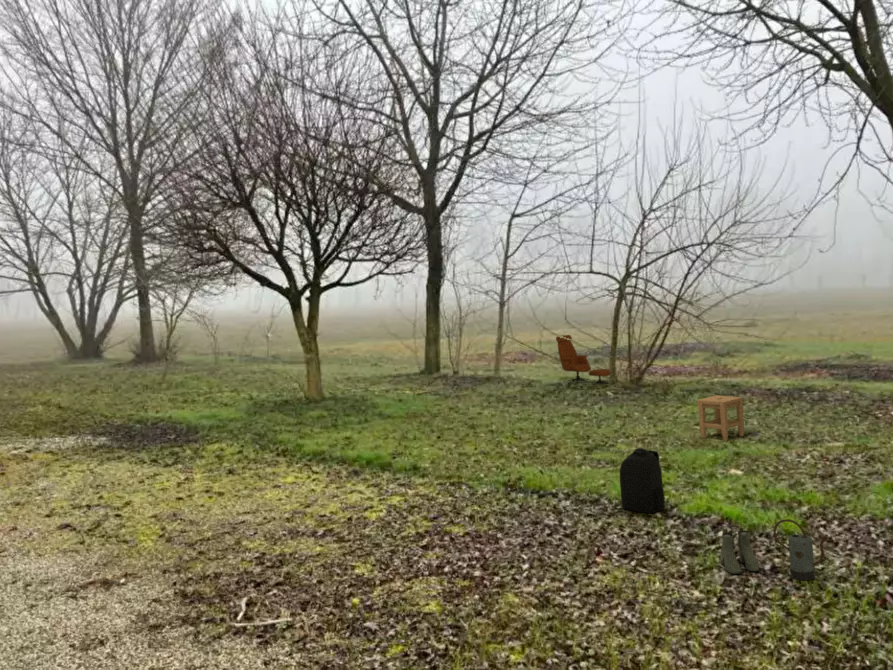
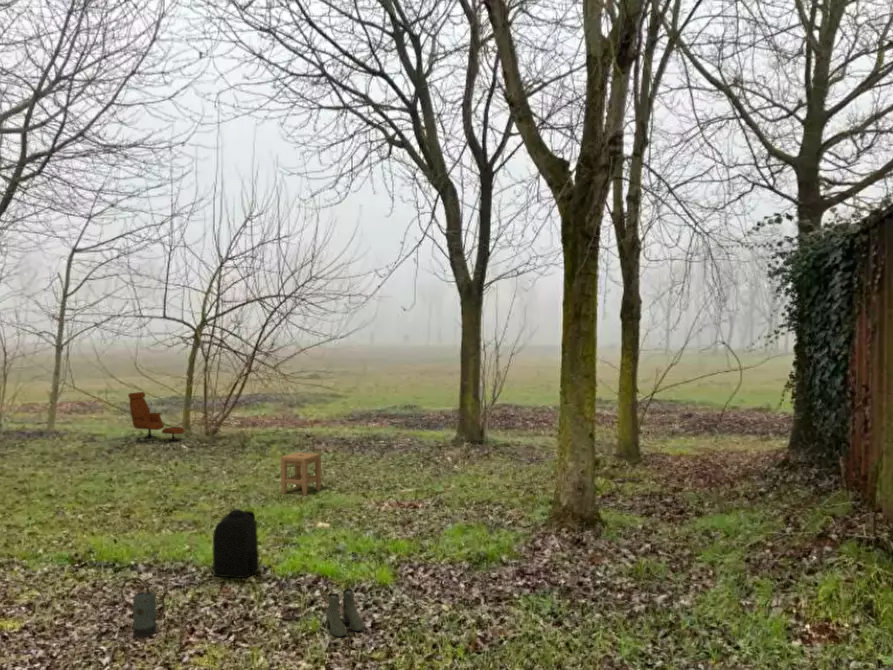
watering can: present [773,519,828,580] -> present [120,578,168,637]

